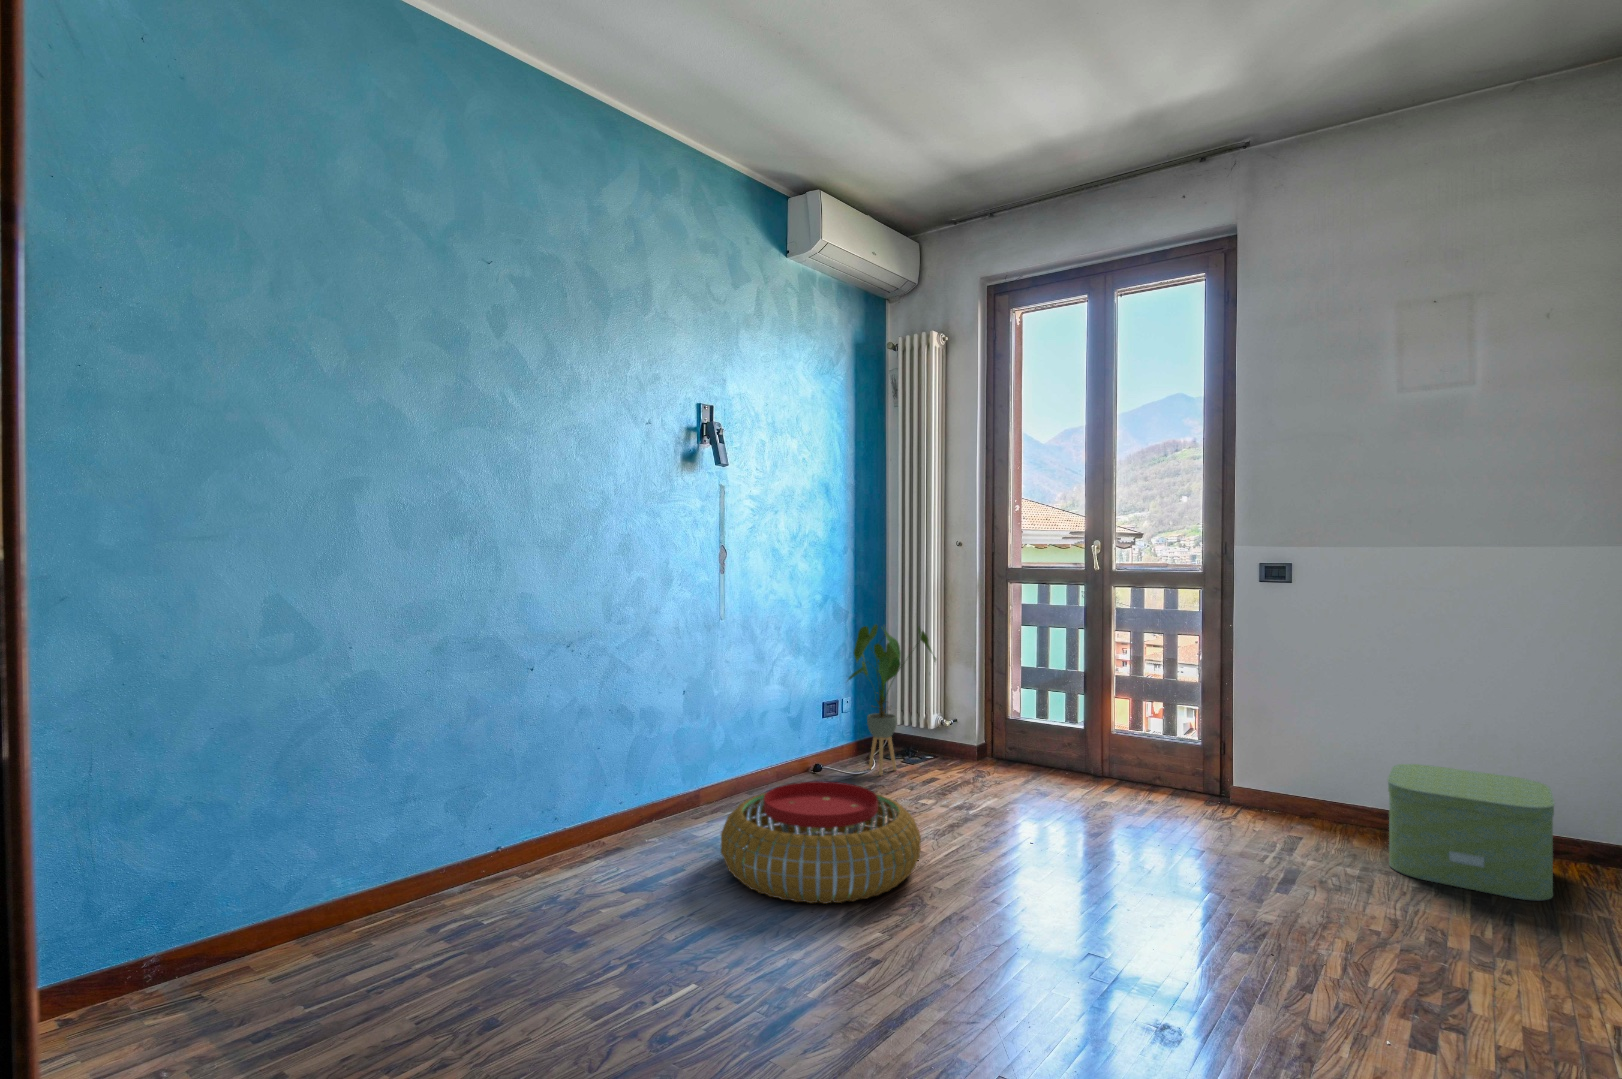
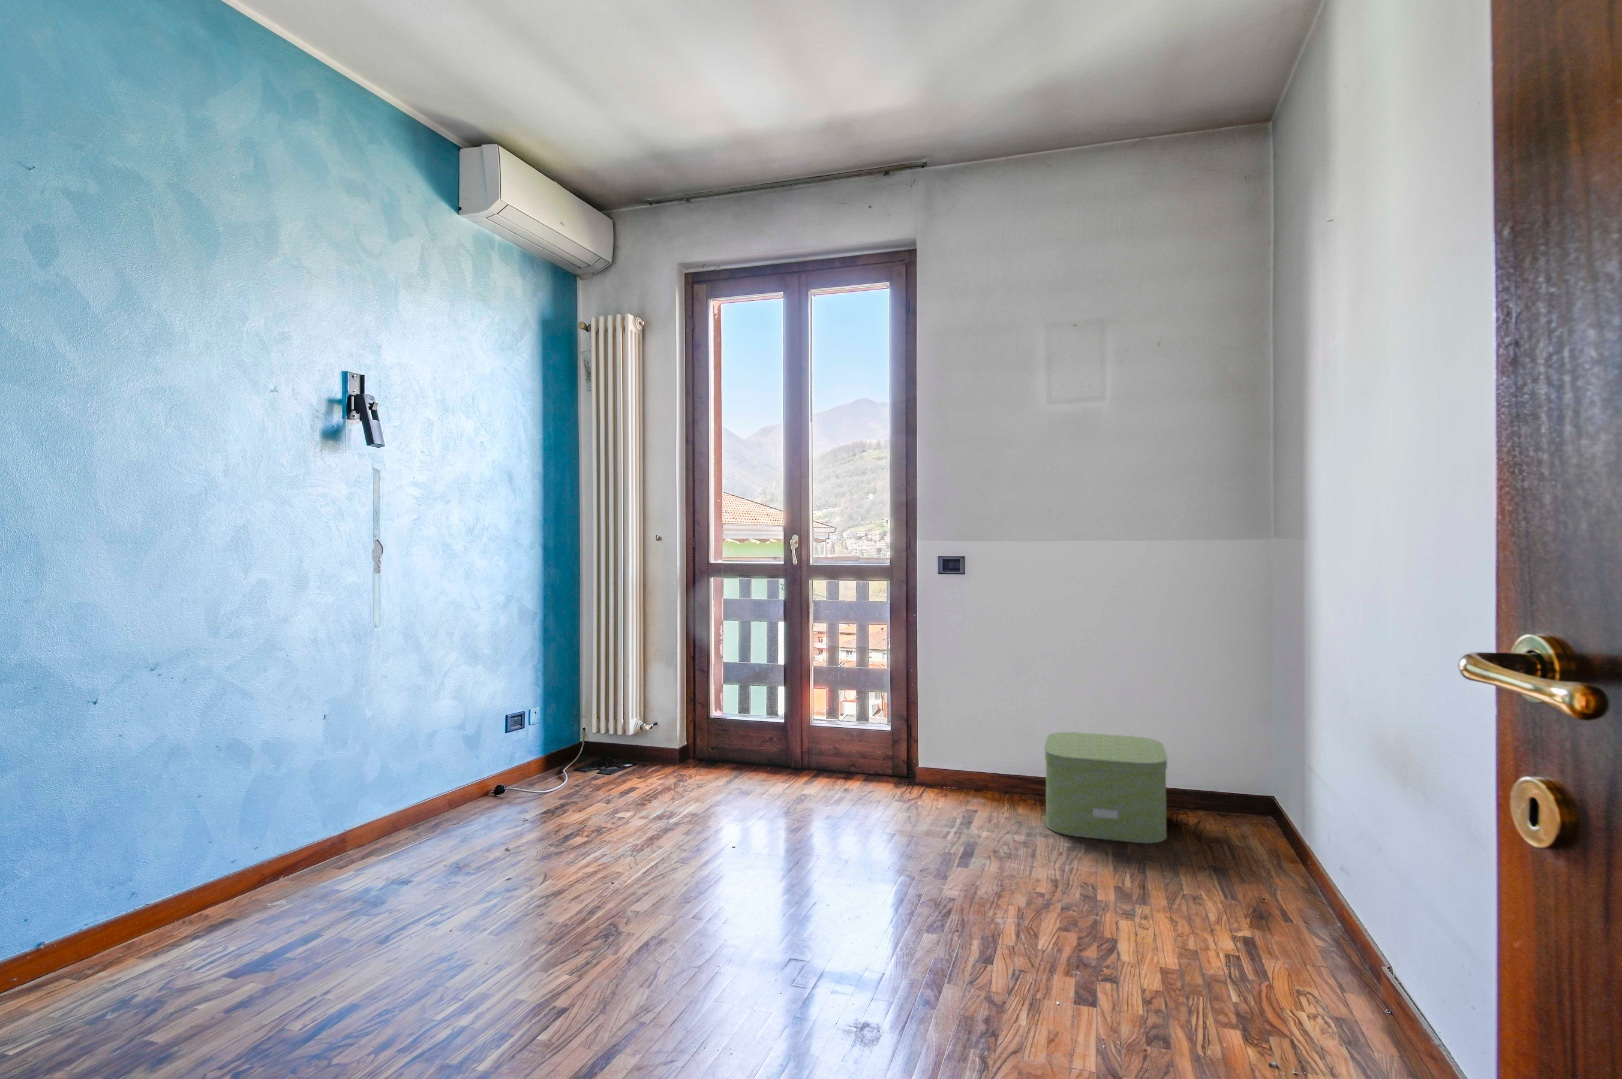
house plant: present [848,625,936,775] -> none [534,626,636,789]
pouf: present [721,781,921,904] -> none [370,806,615,955]

